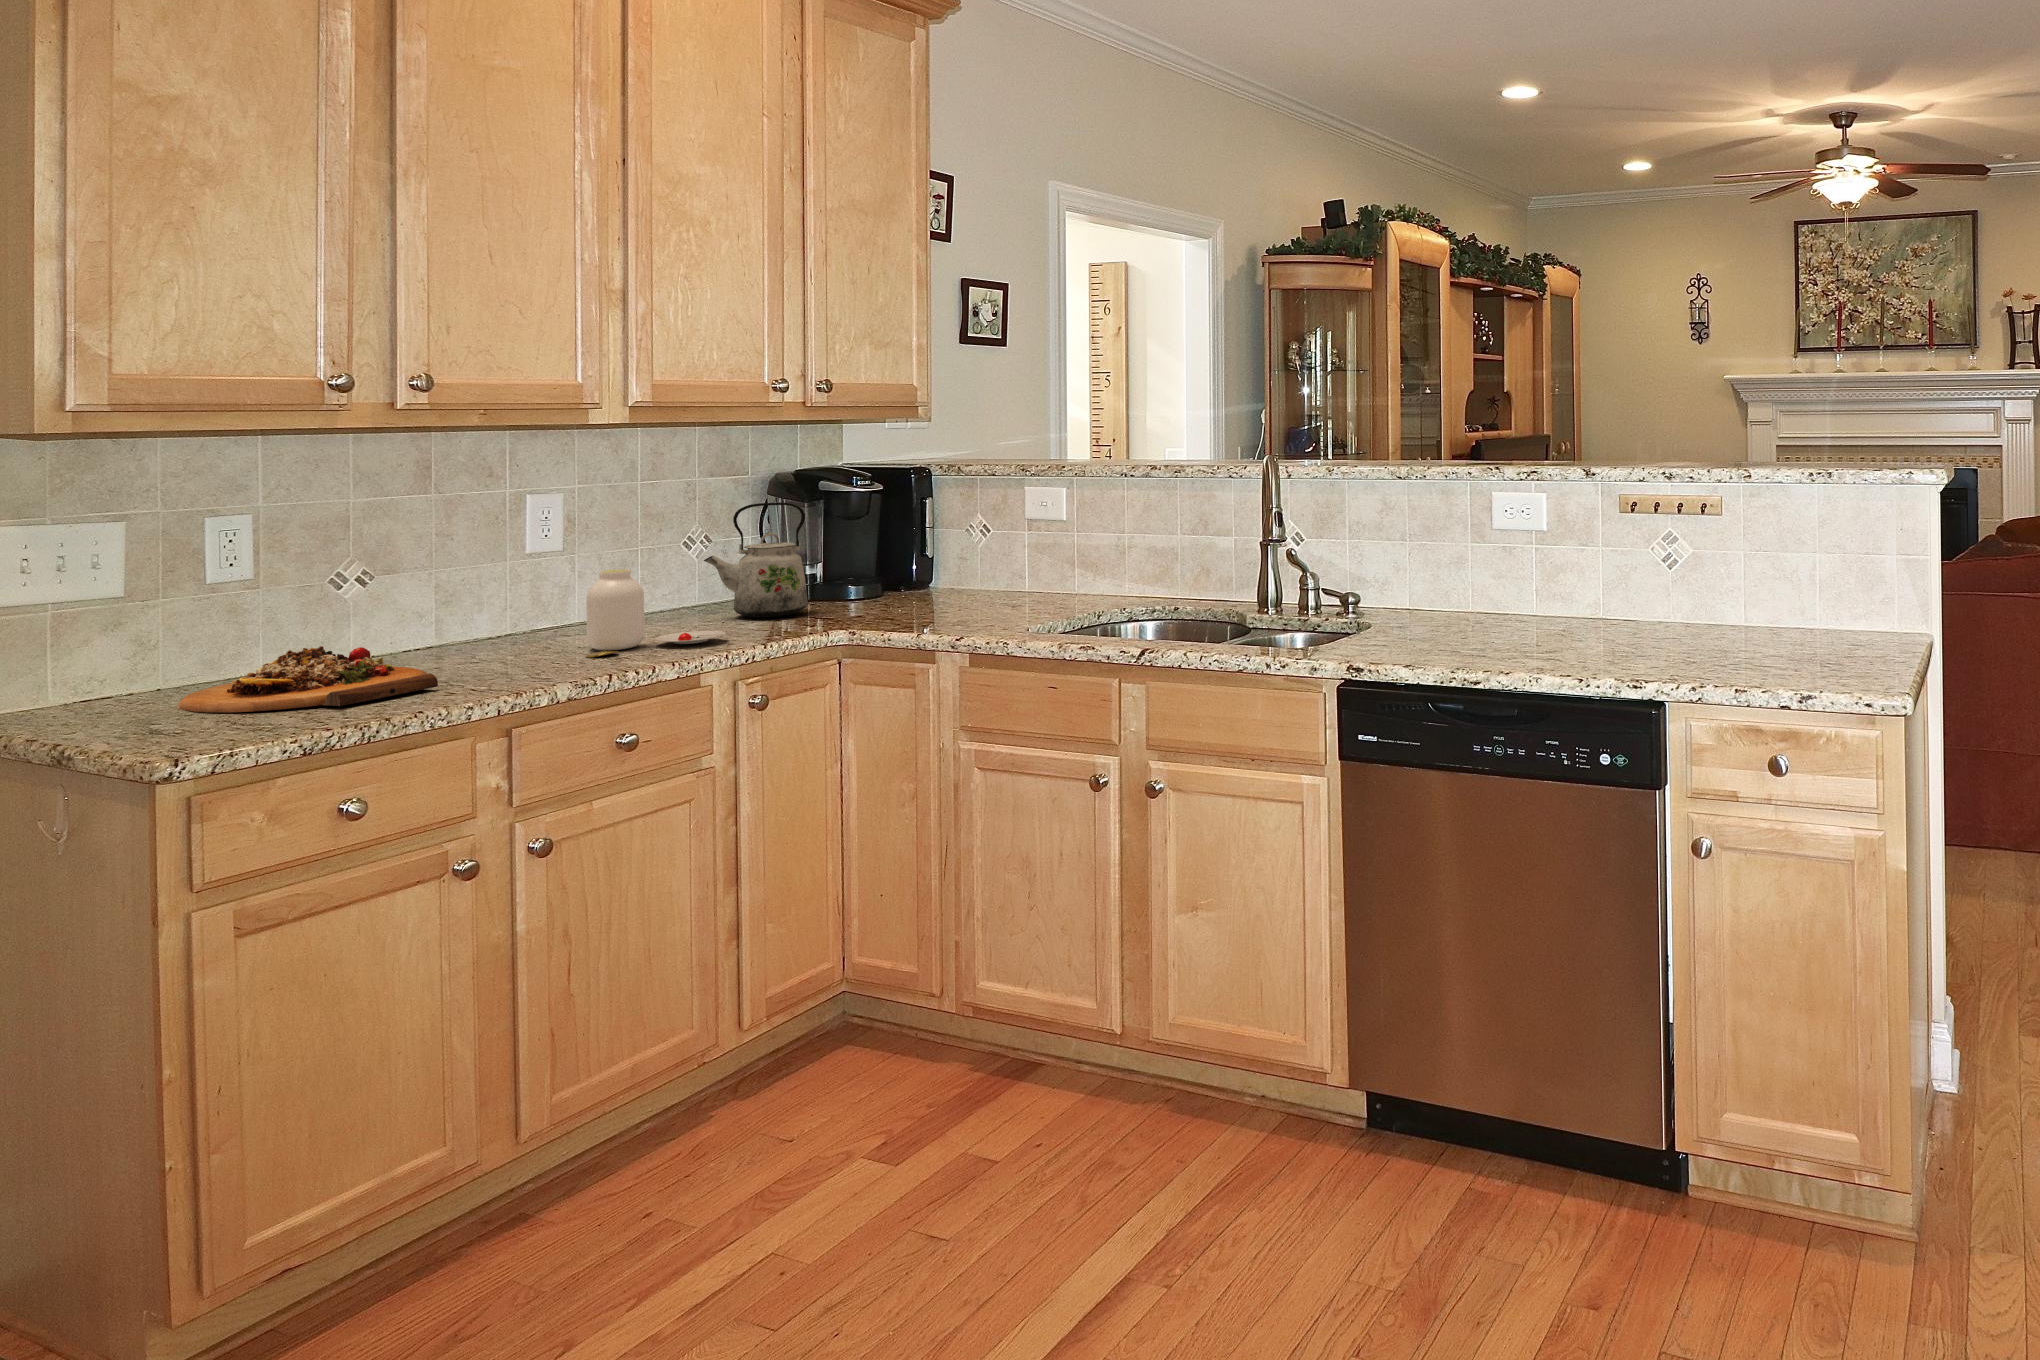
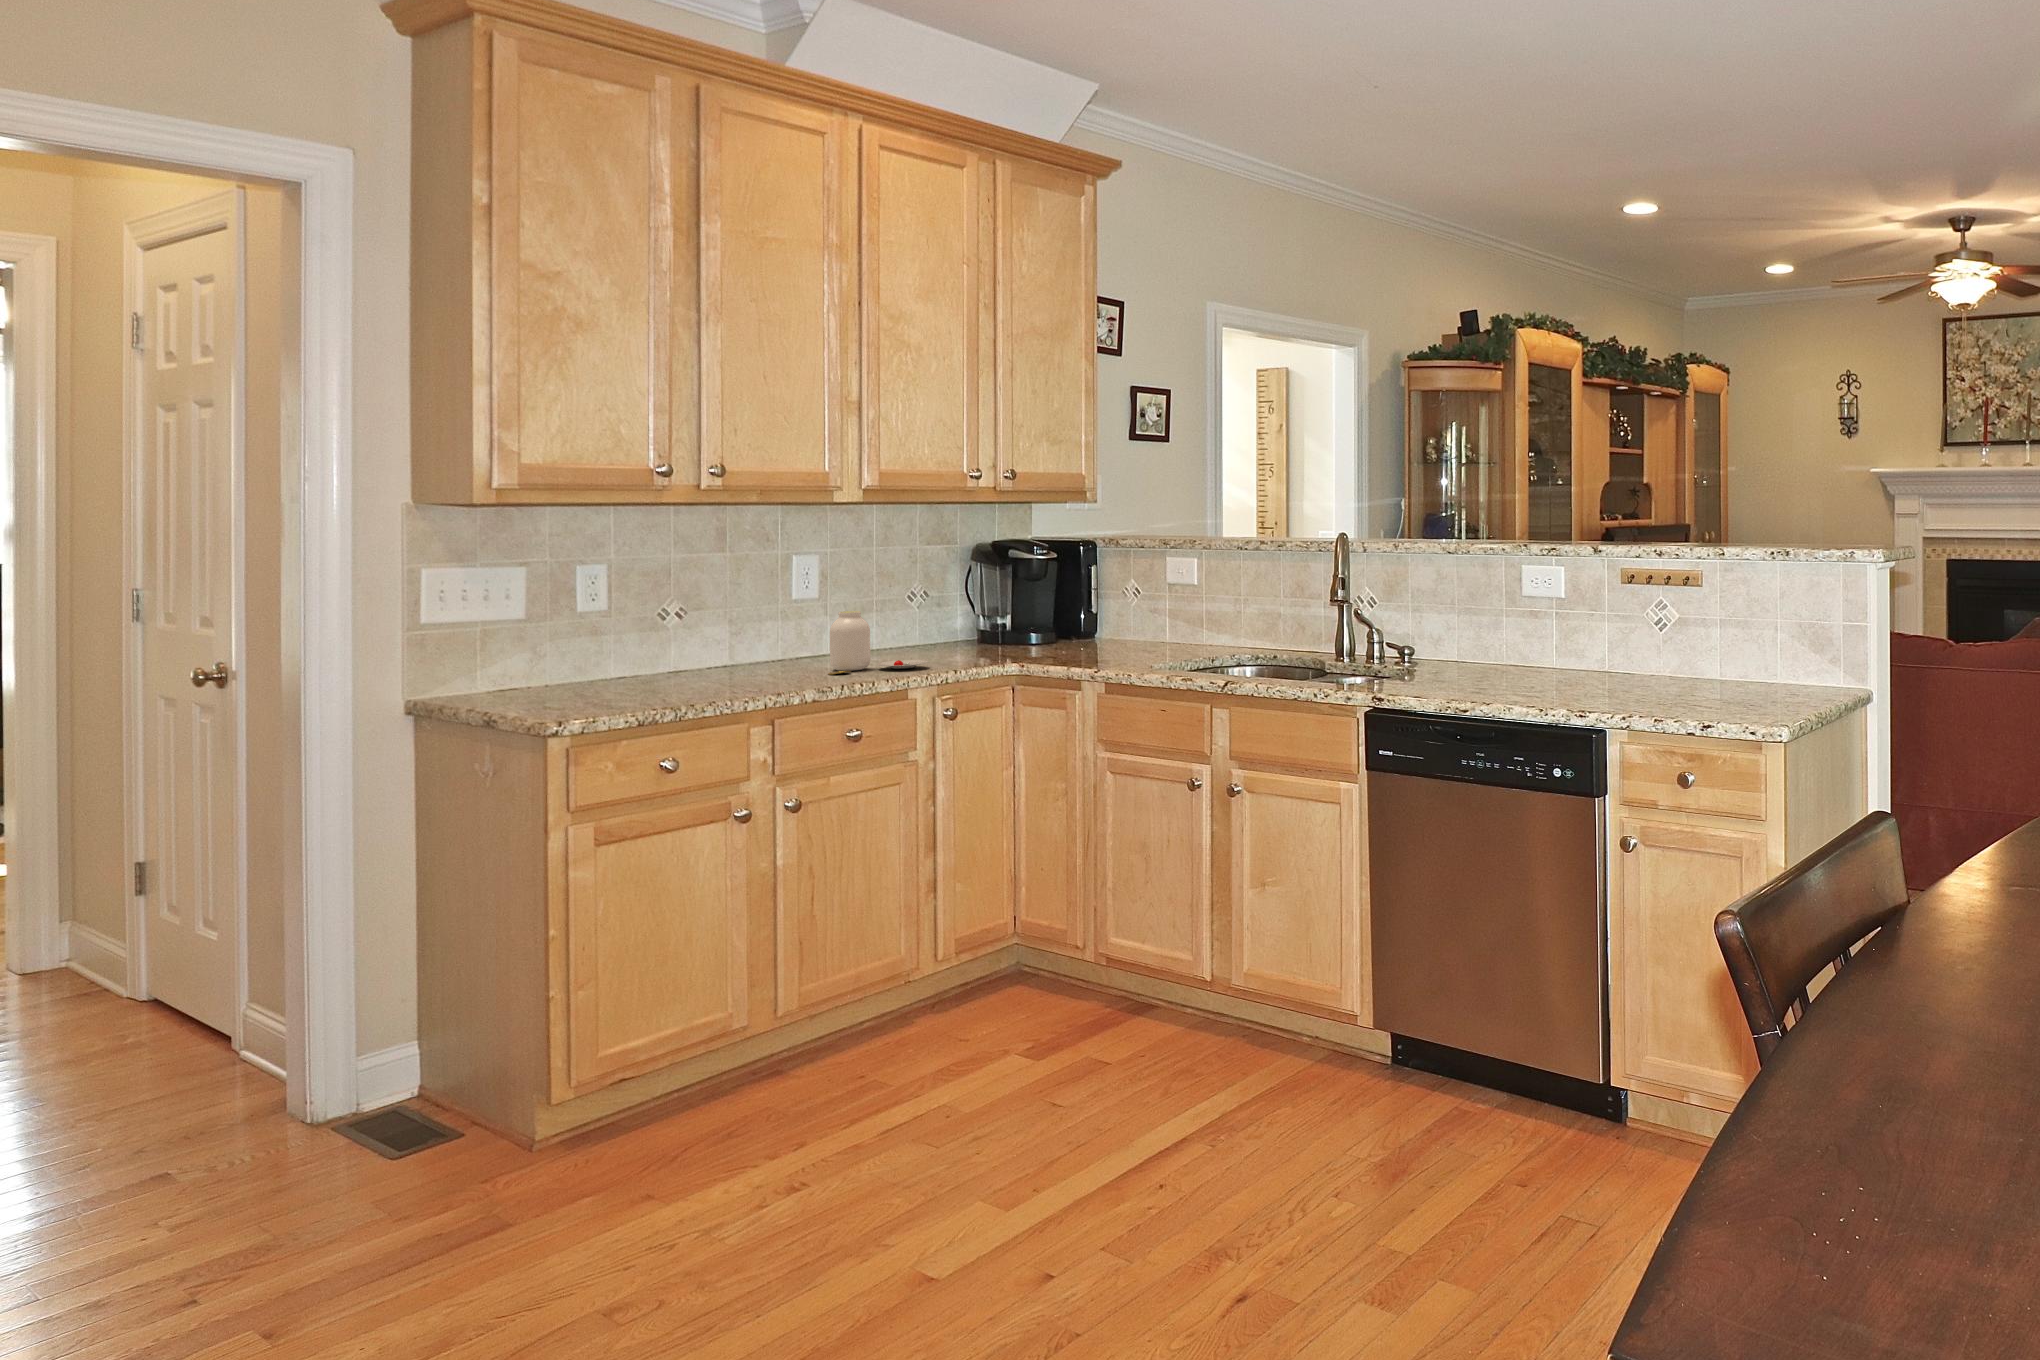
kettle: present [704,502,808,618] -> none [918,565,995,654]
cutting board: present [178,646,438,712] -> none [562,657,727,697]

